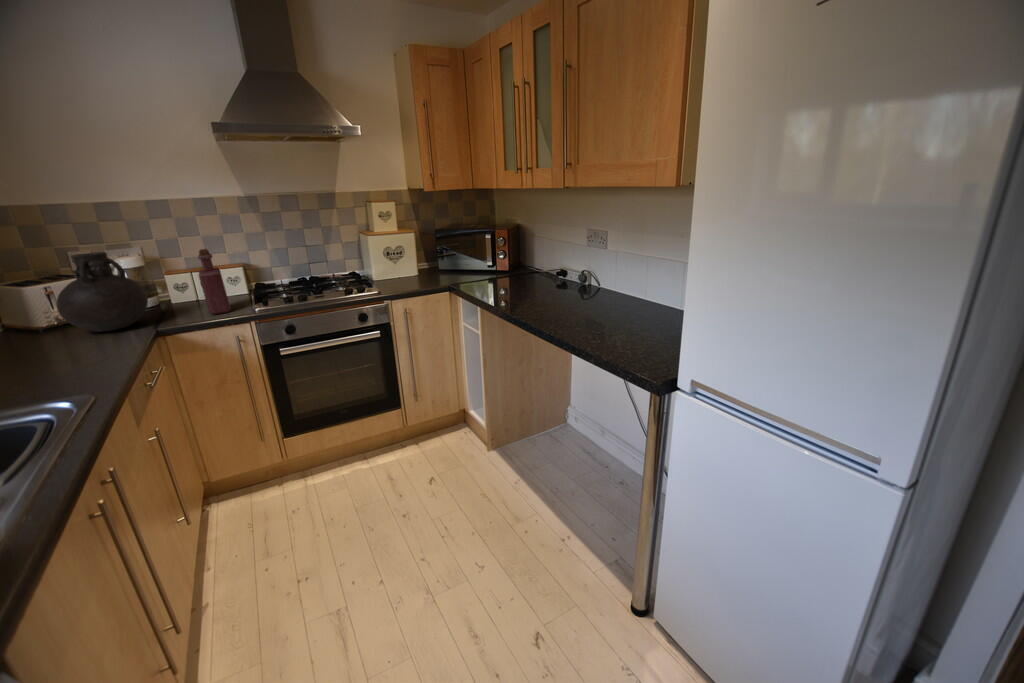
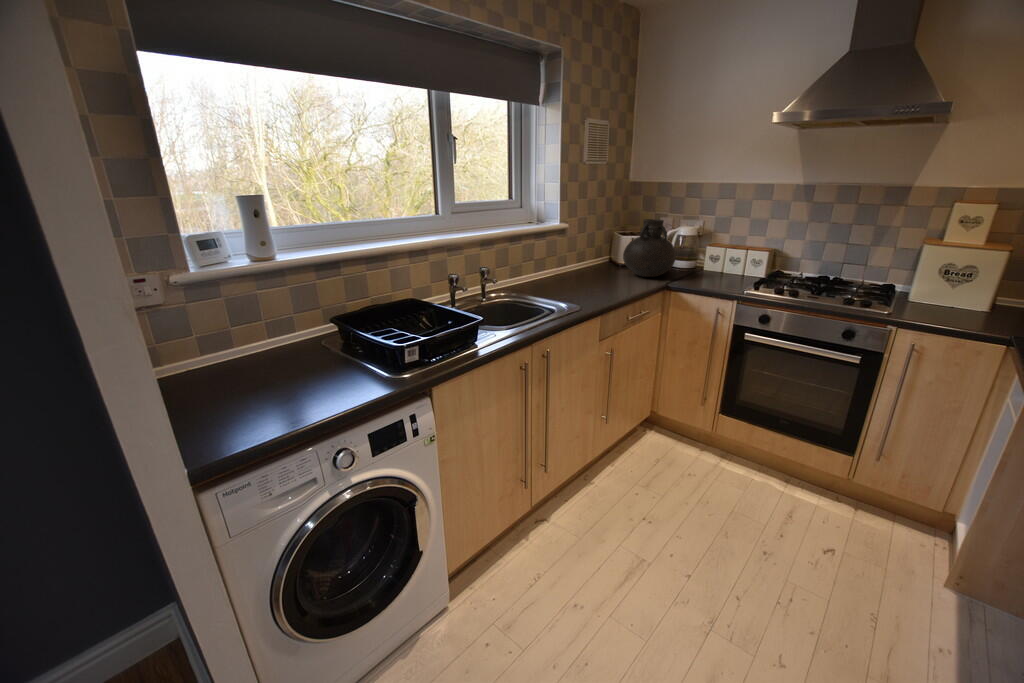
bottle: present [198,249,231,315] -> none [706,229,734,287]

